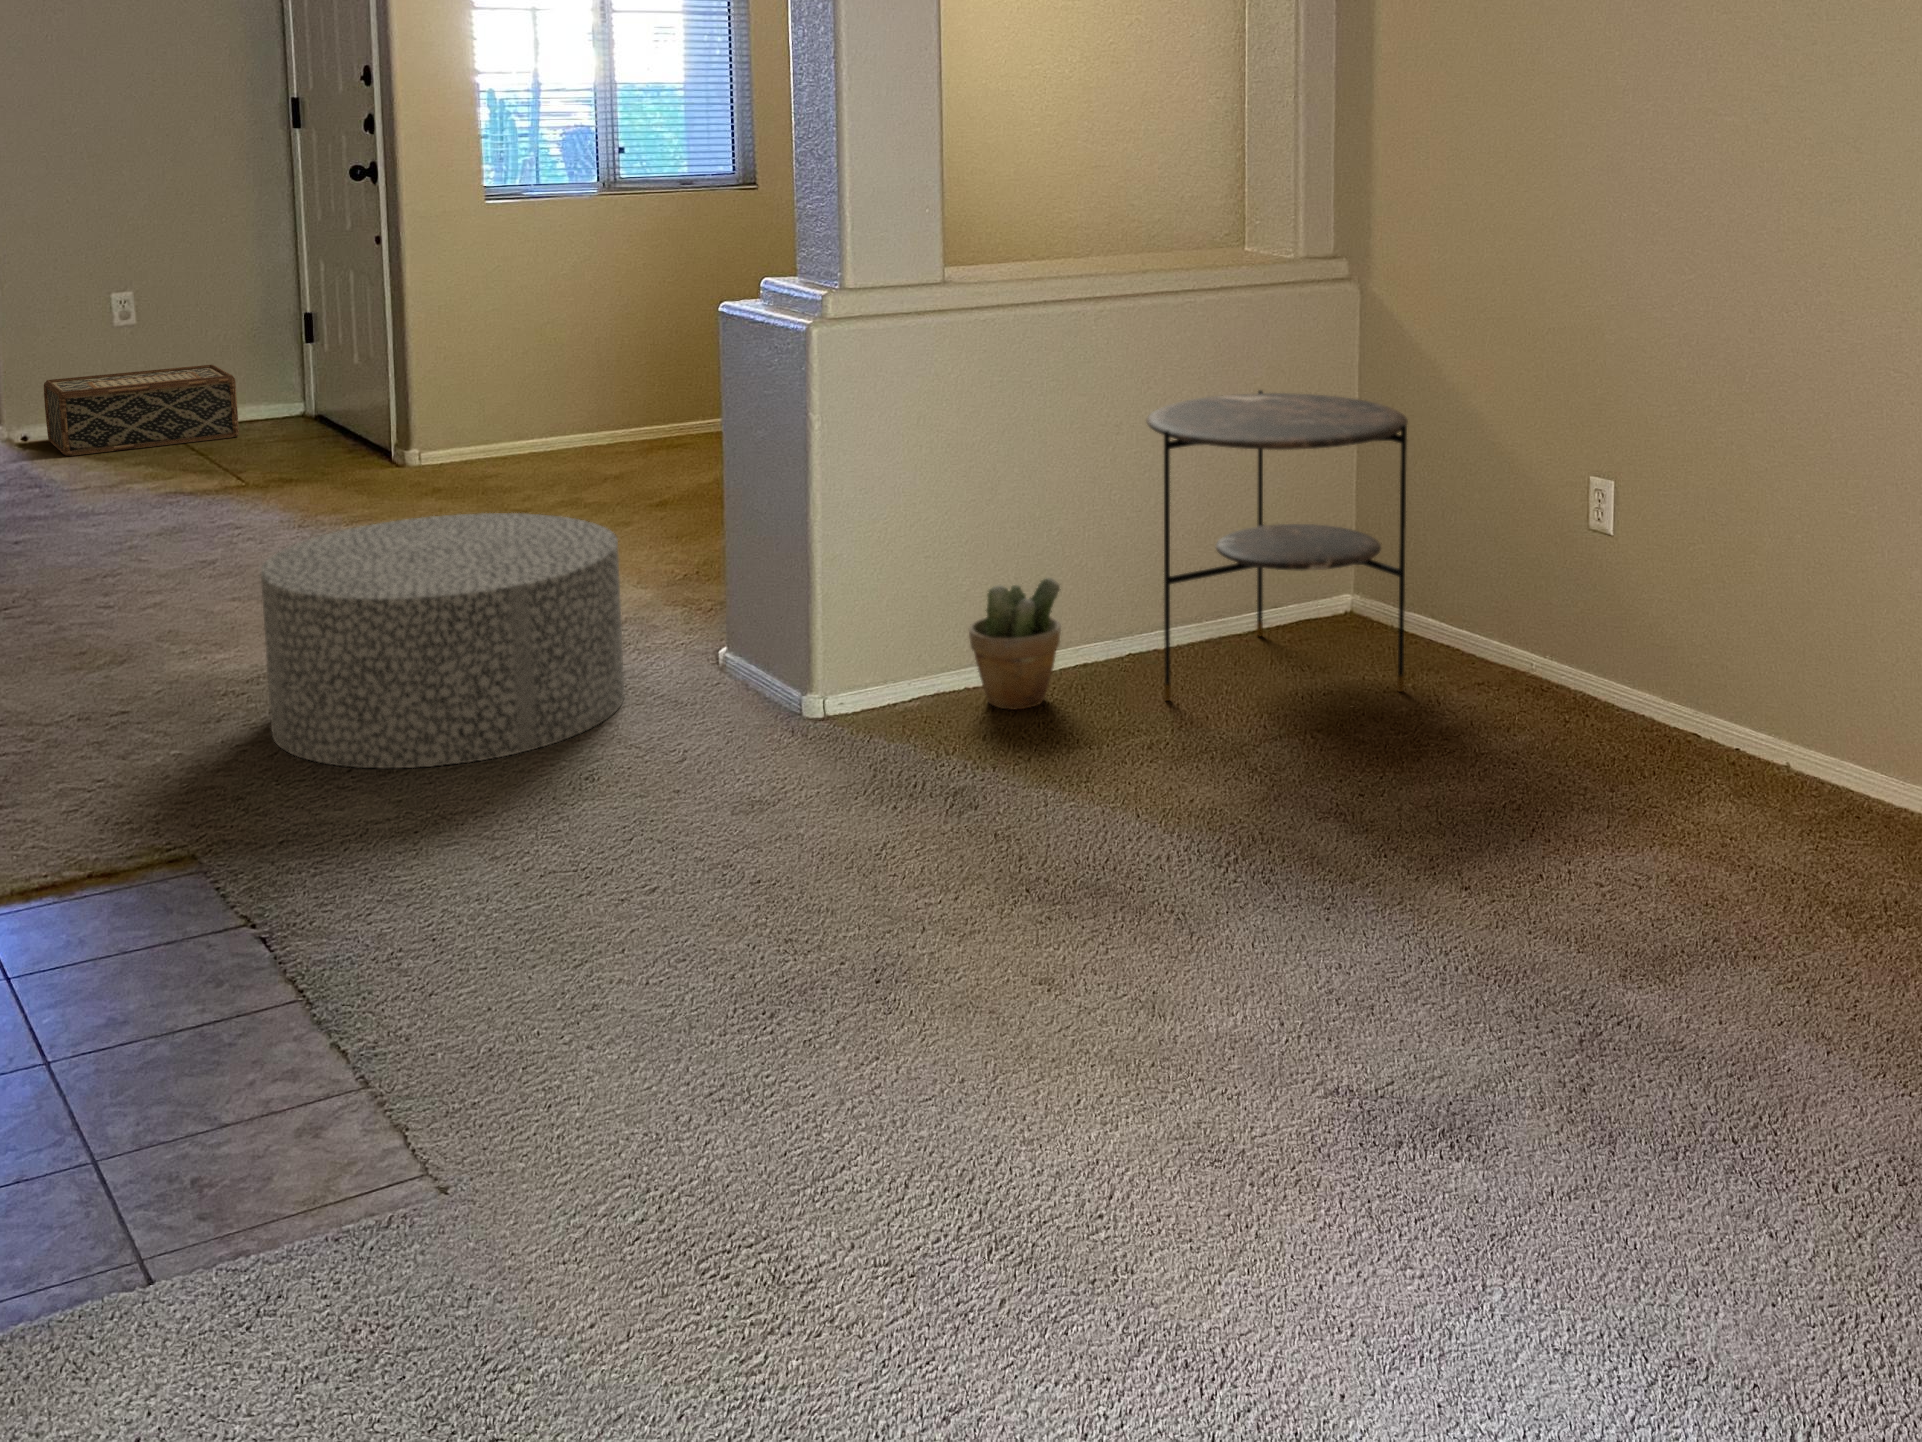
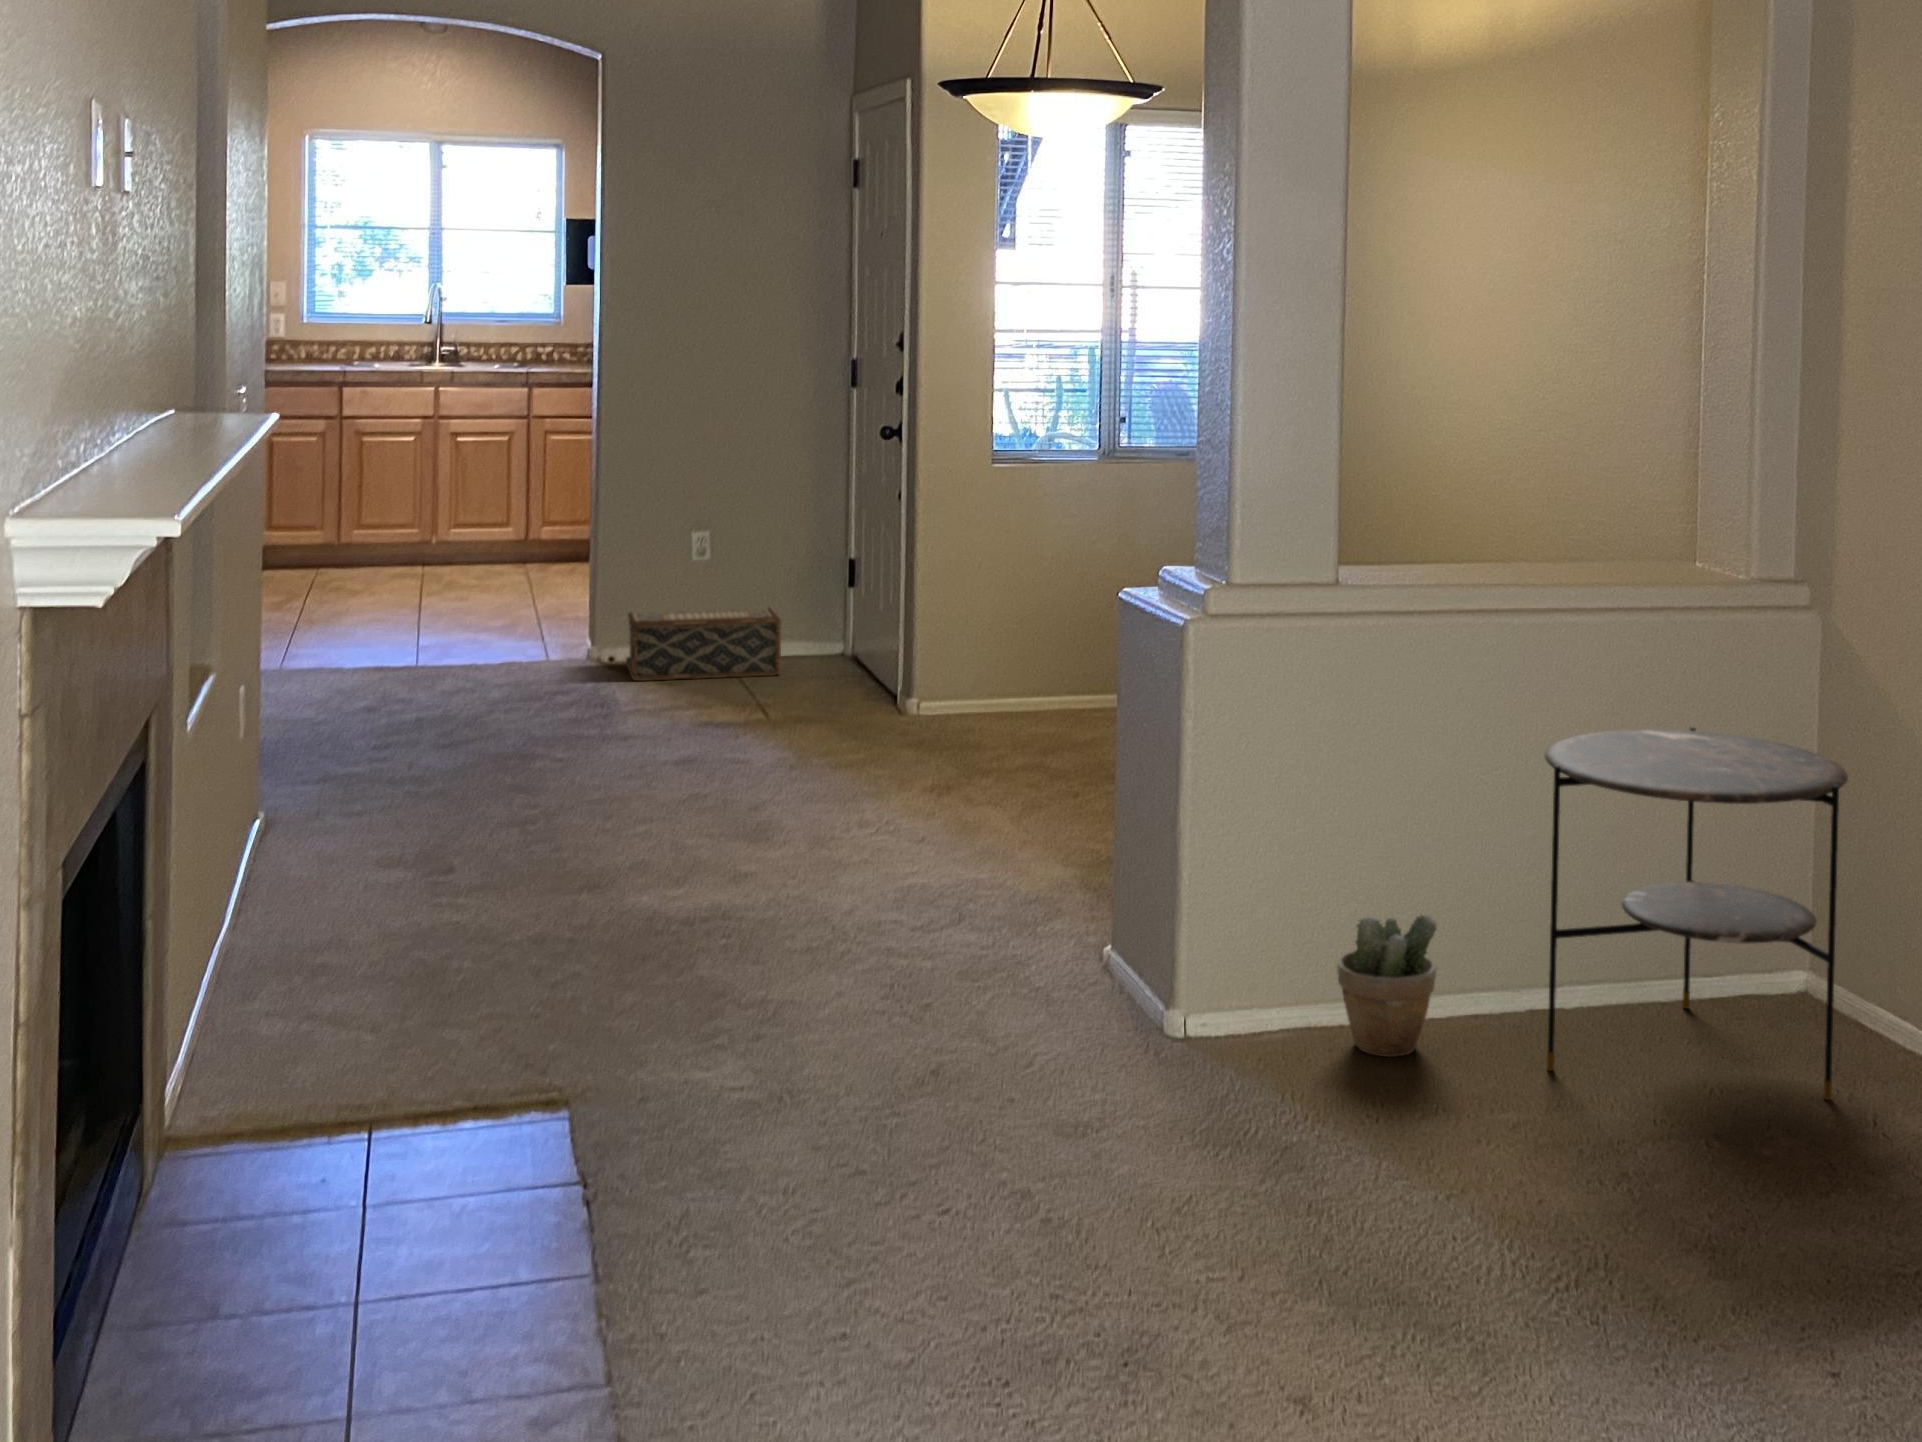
ottoman: present [261,513,624,768] -> none [676,778,1005,1033]

